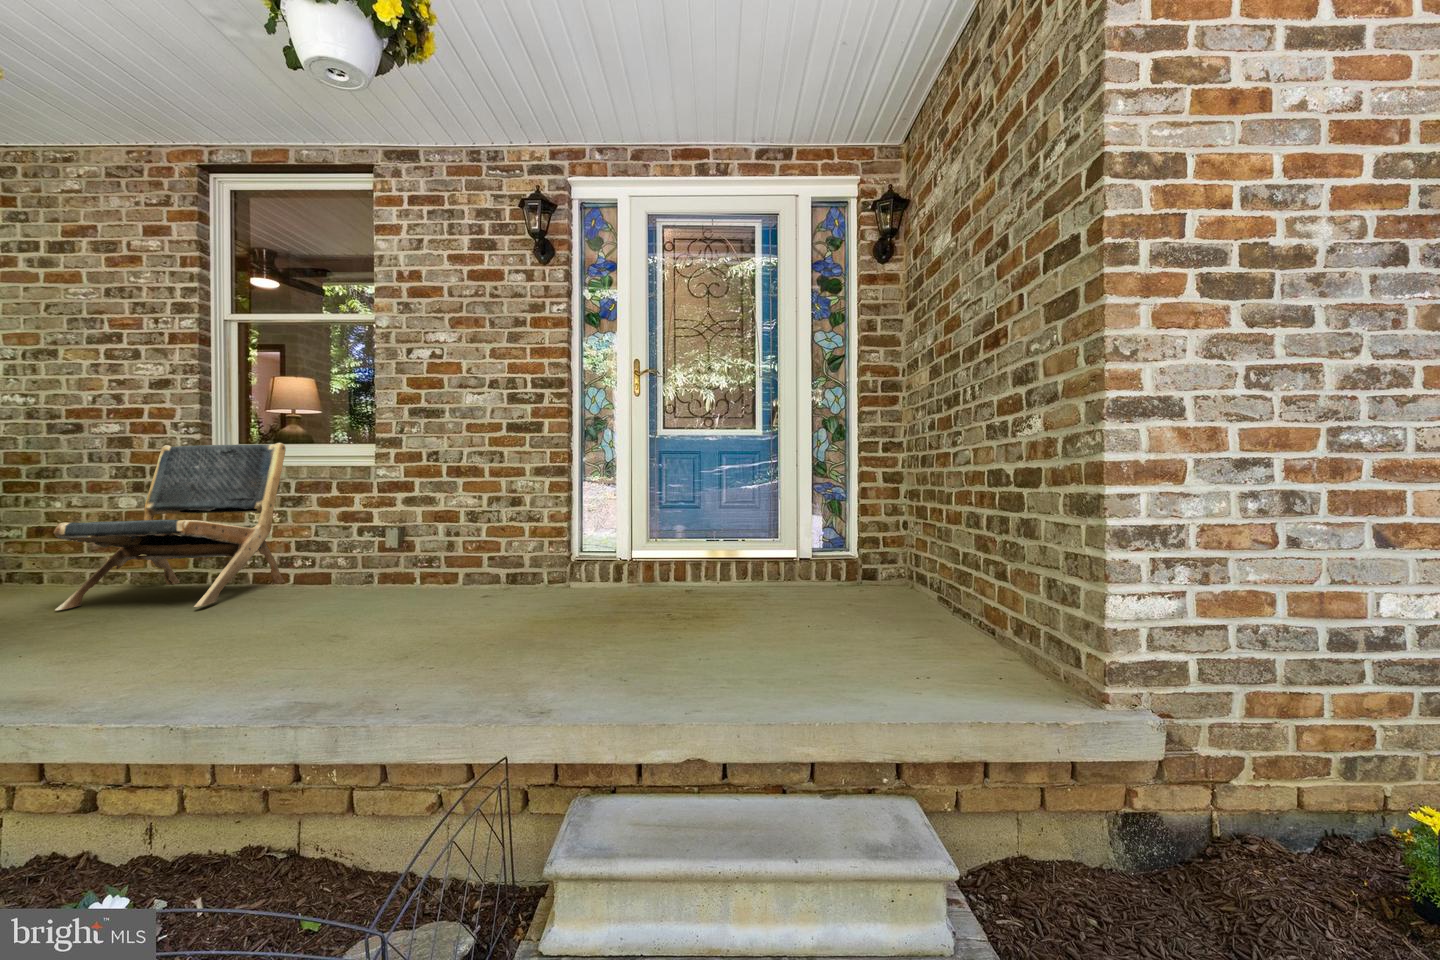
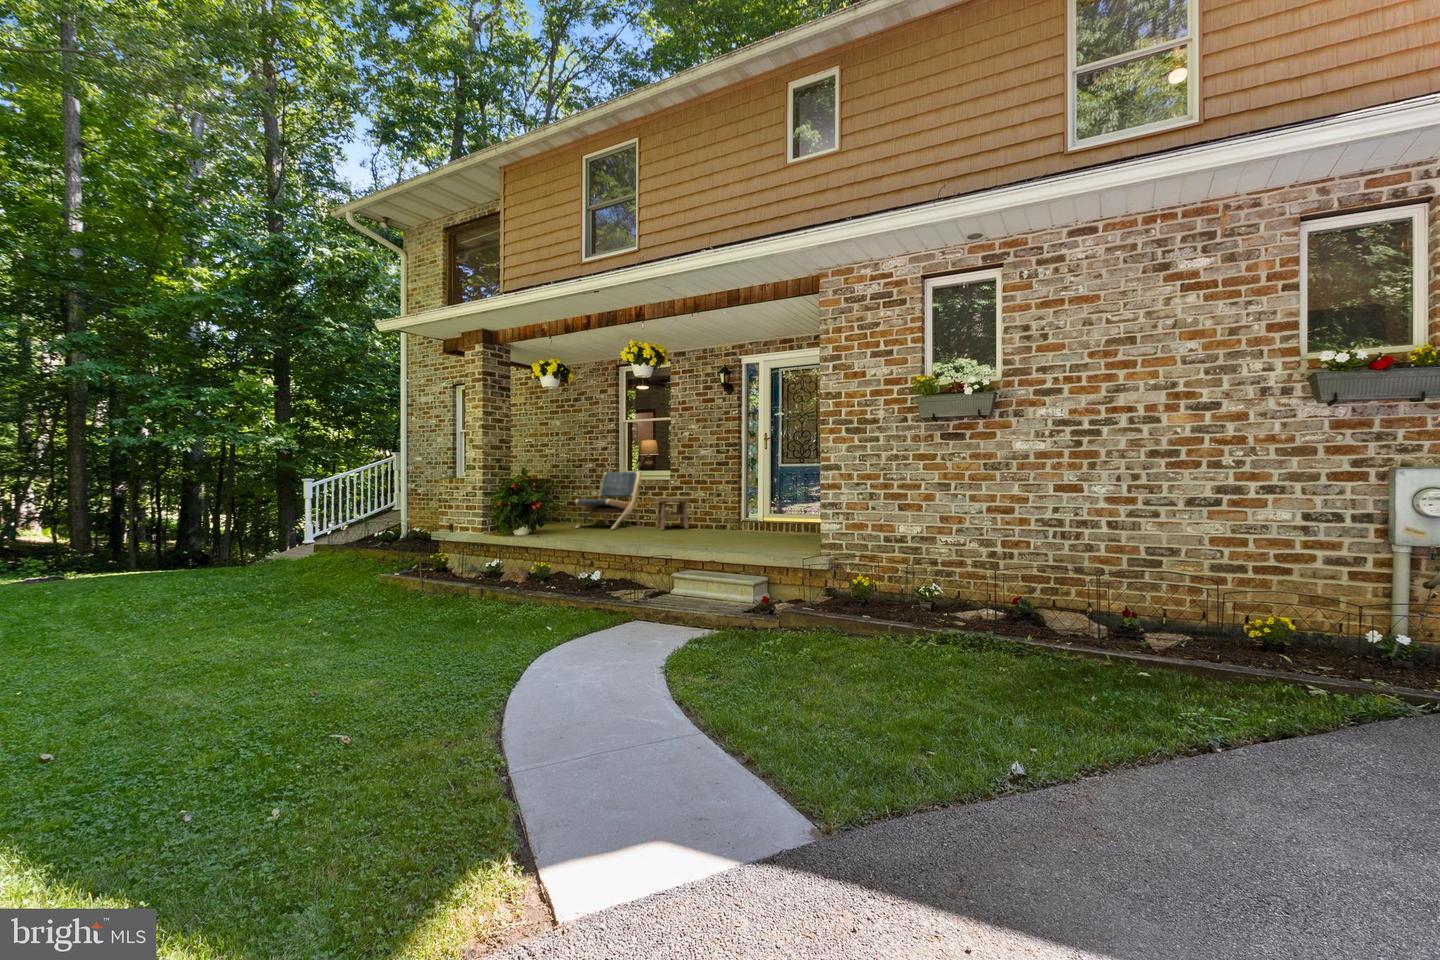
stool: none [340,510,441,599] -> present [655,498,689,530]

